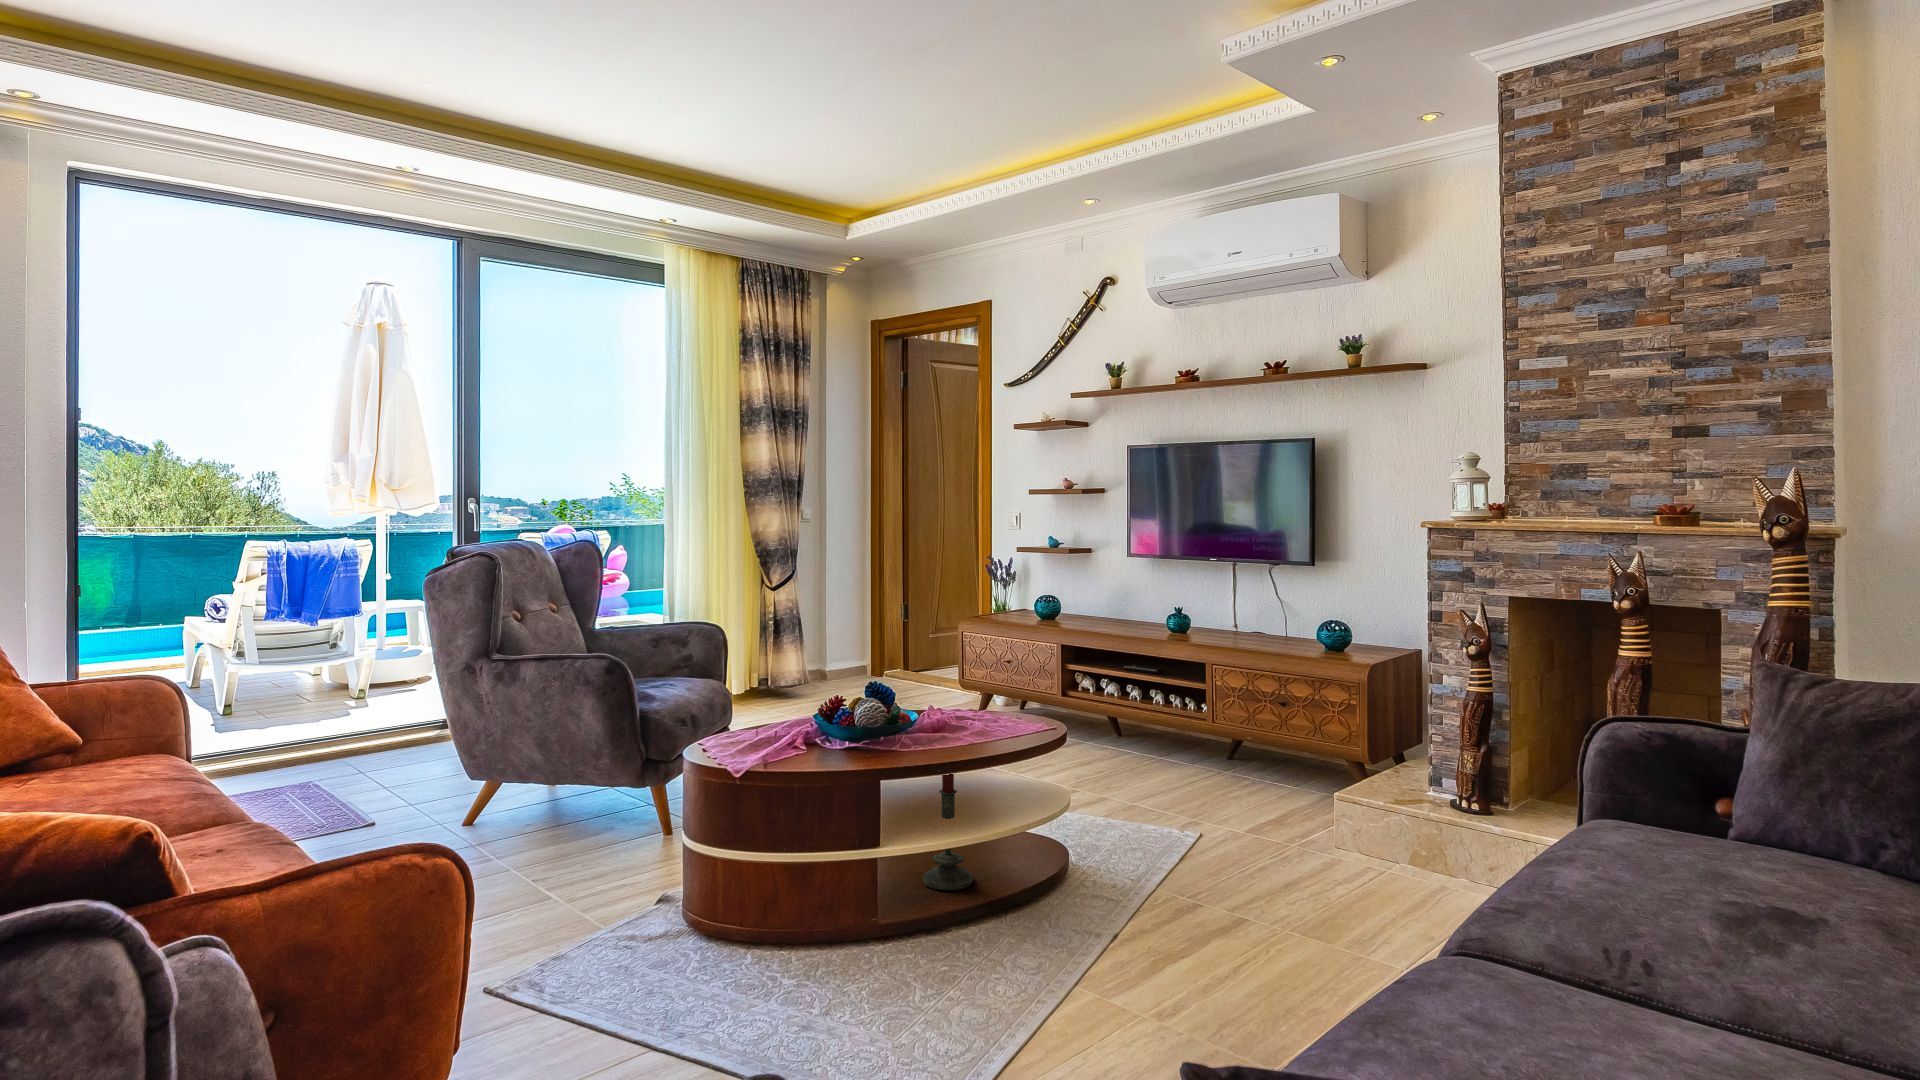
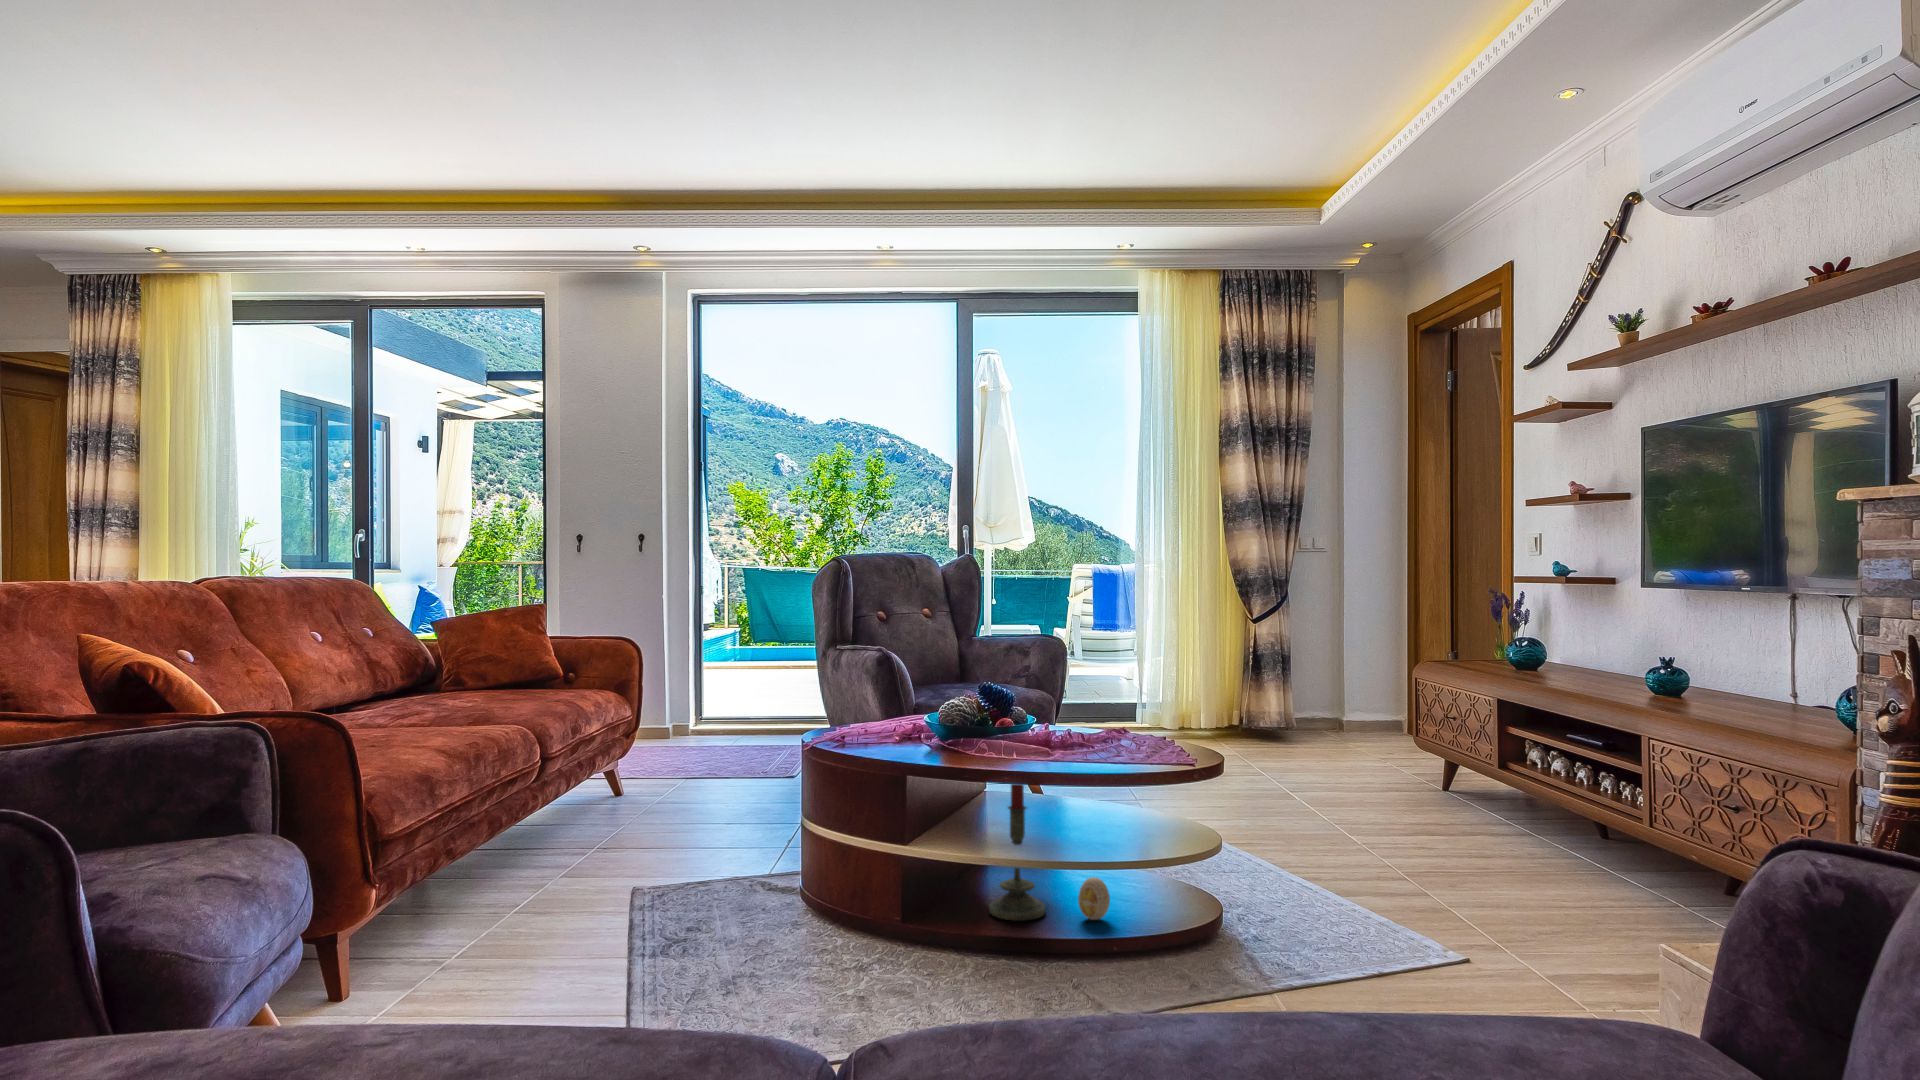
decorative egg: none [994,836,1021,872] -> present [1078,877,1110,920]

